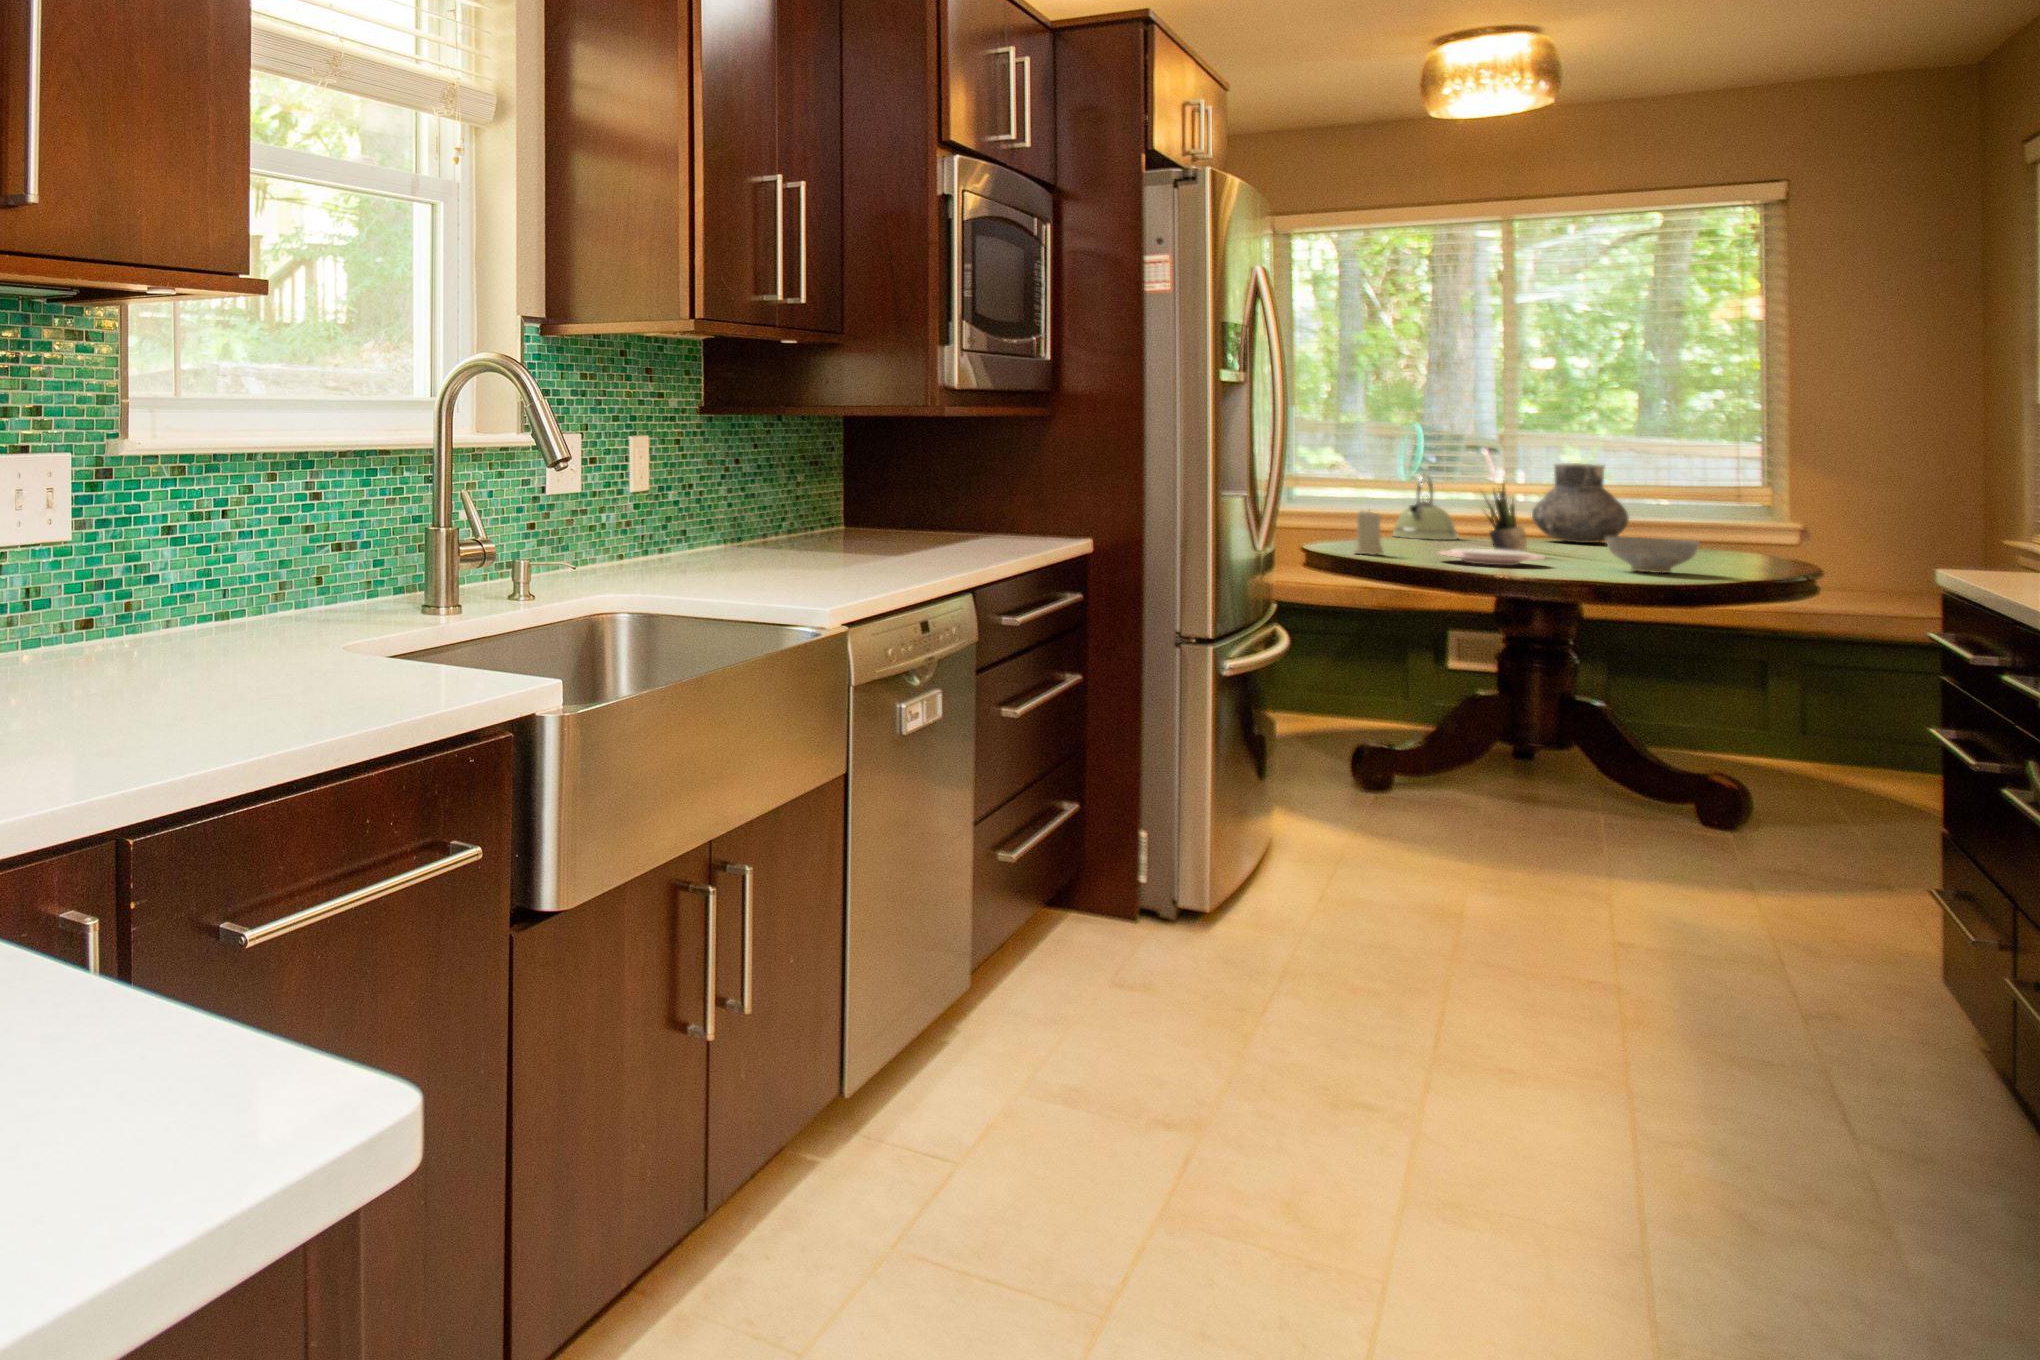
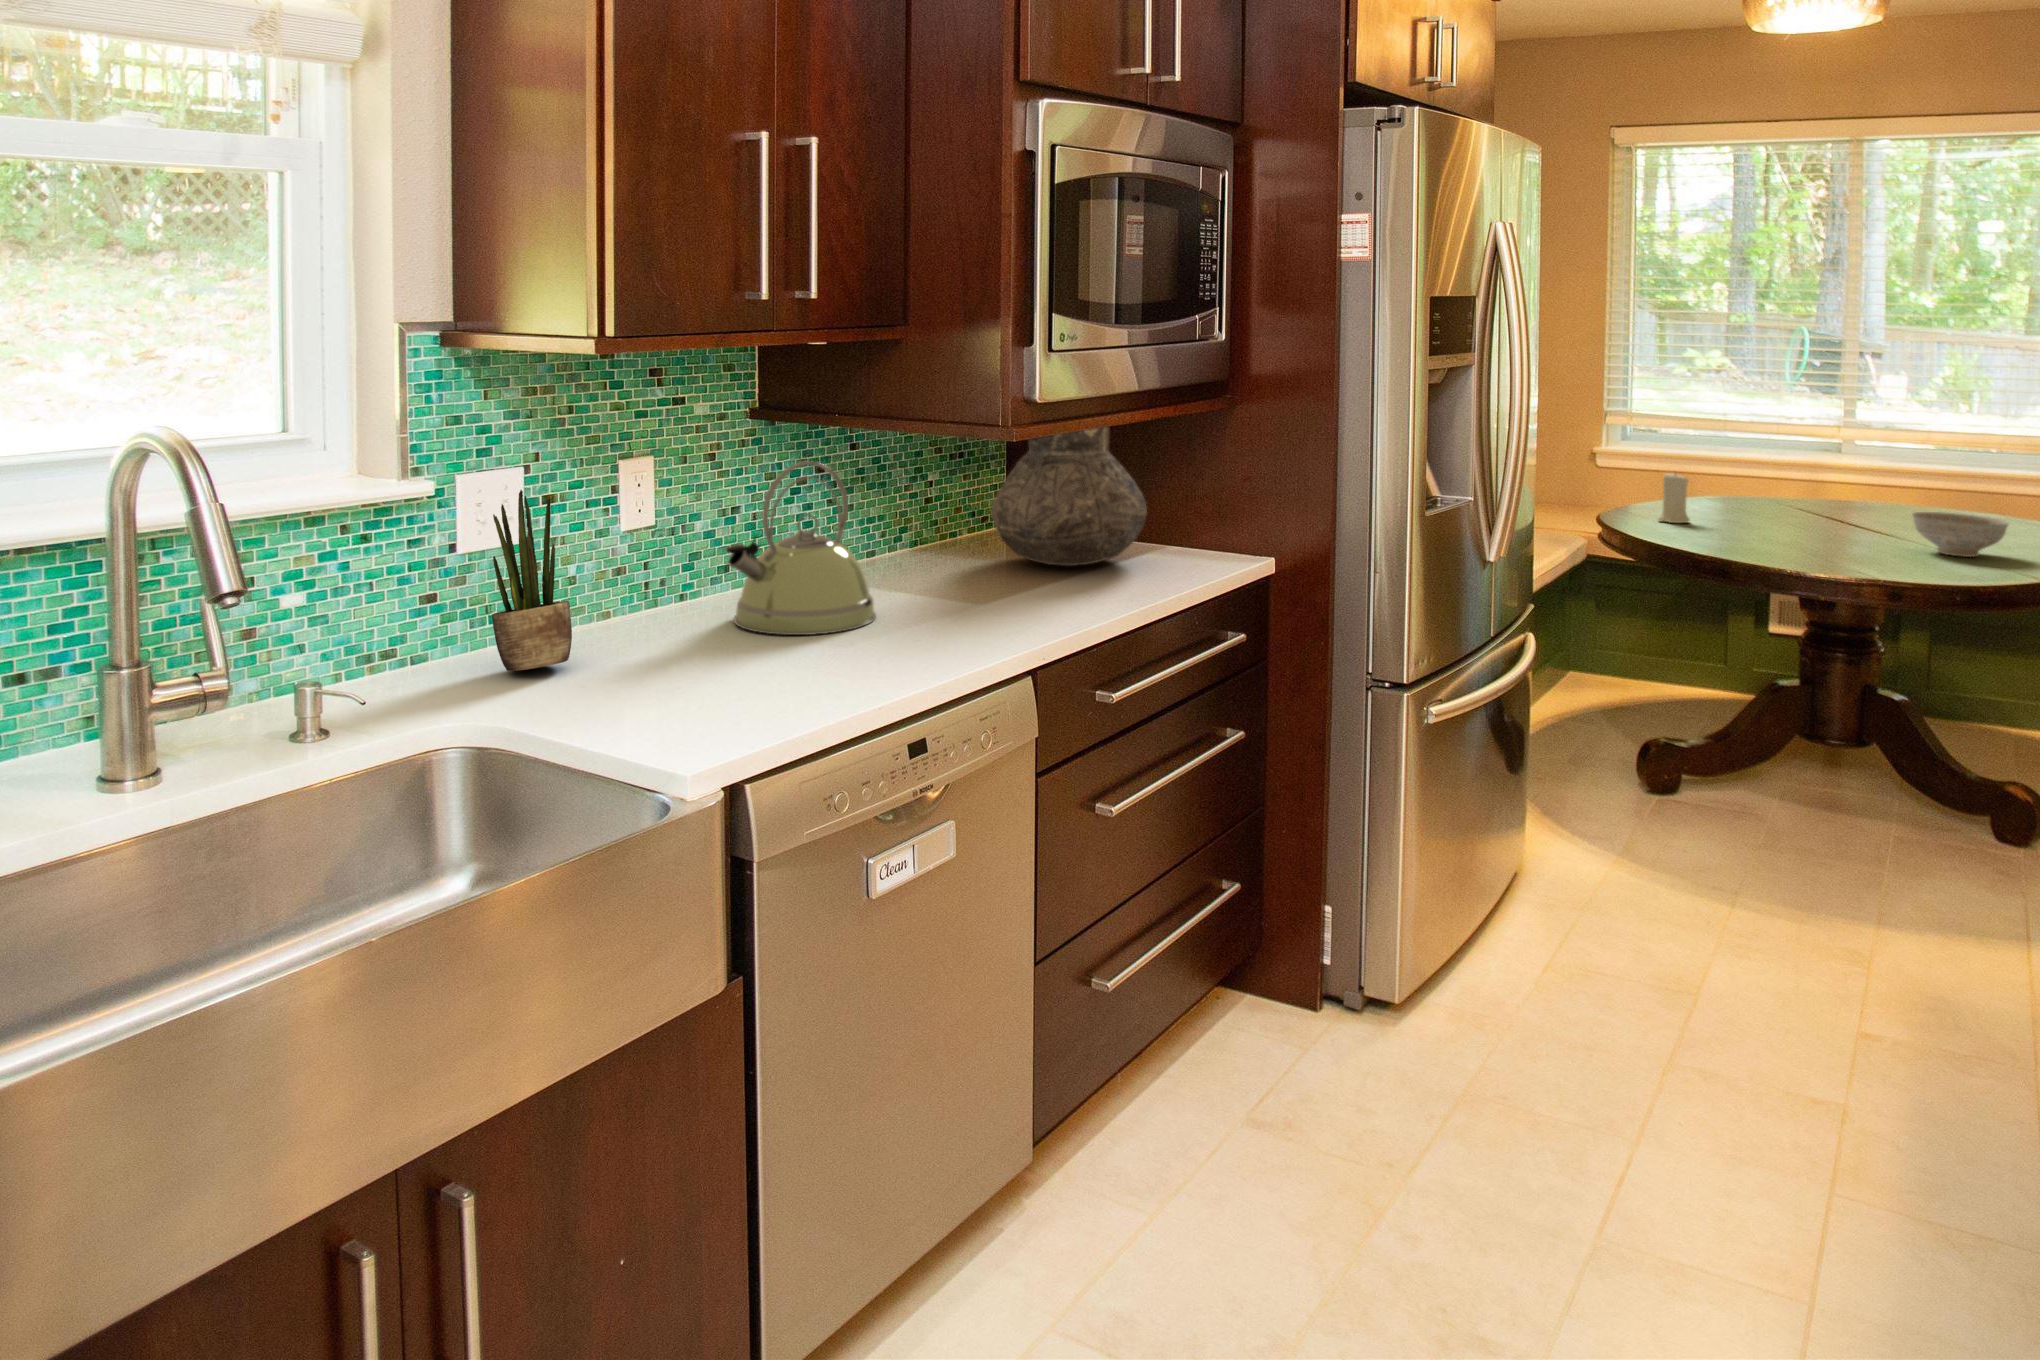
vase: present [1532,463,1629,543] -> present [991,427,1147,566]
kettle: present [1393,475,1457,540] -> present [726,461,876,635]
potted plant: present [1488,485,1527,551] -> present [492,490,572,671]
plate: present [1438,549,1544,565] -> none [1739,521,1851,543]

